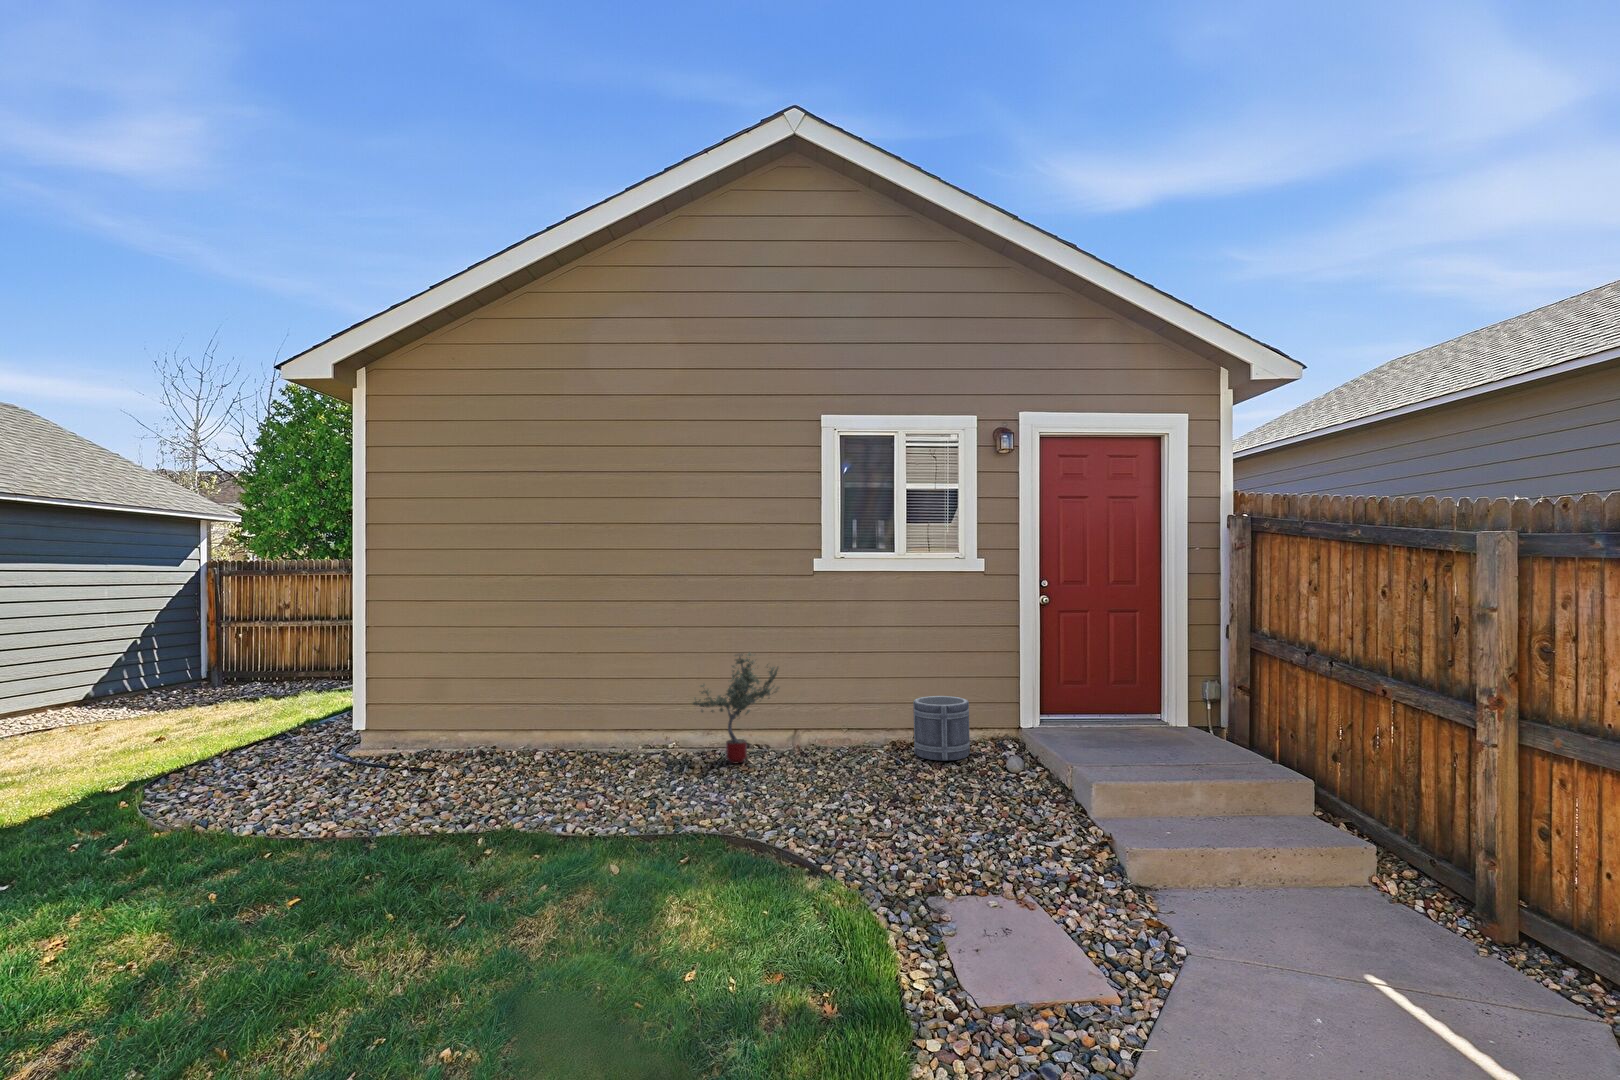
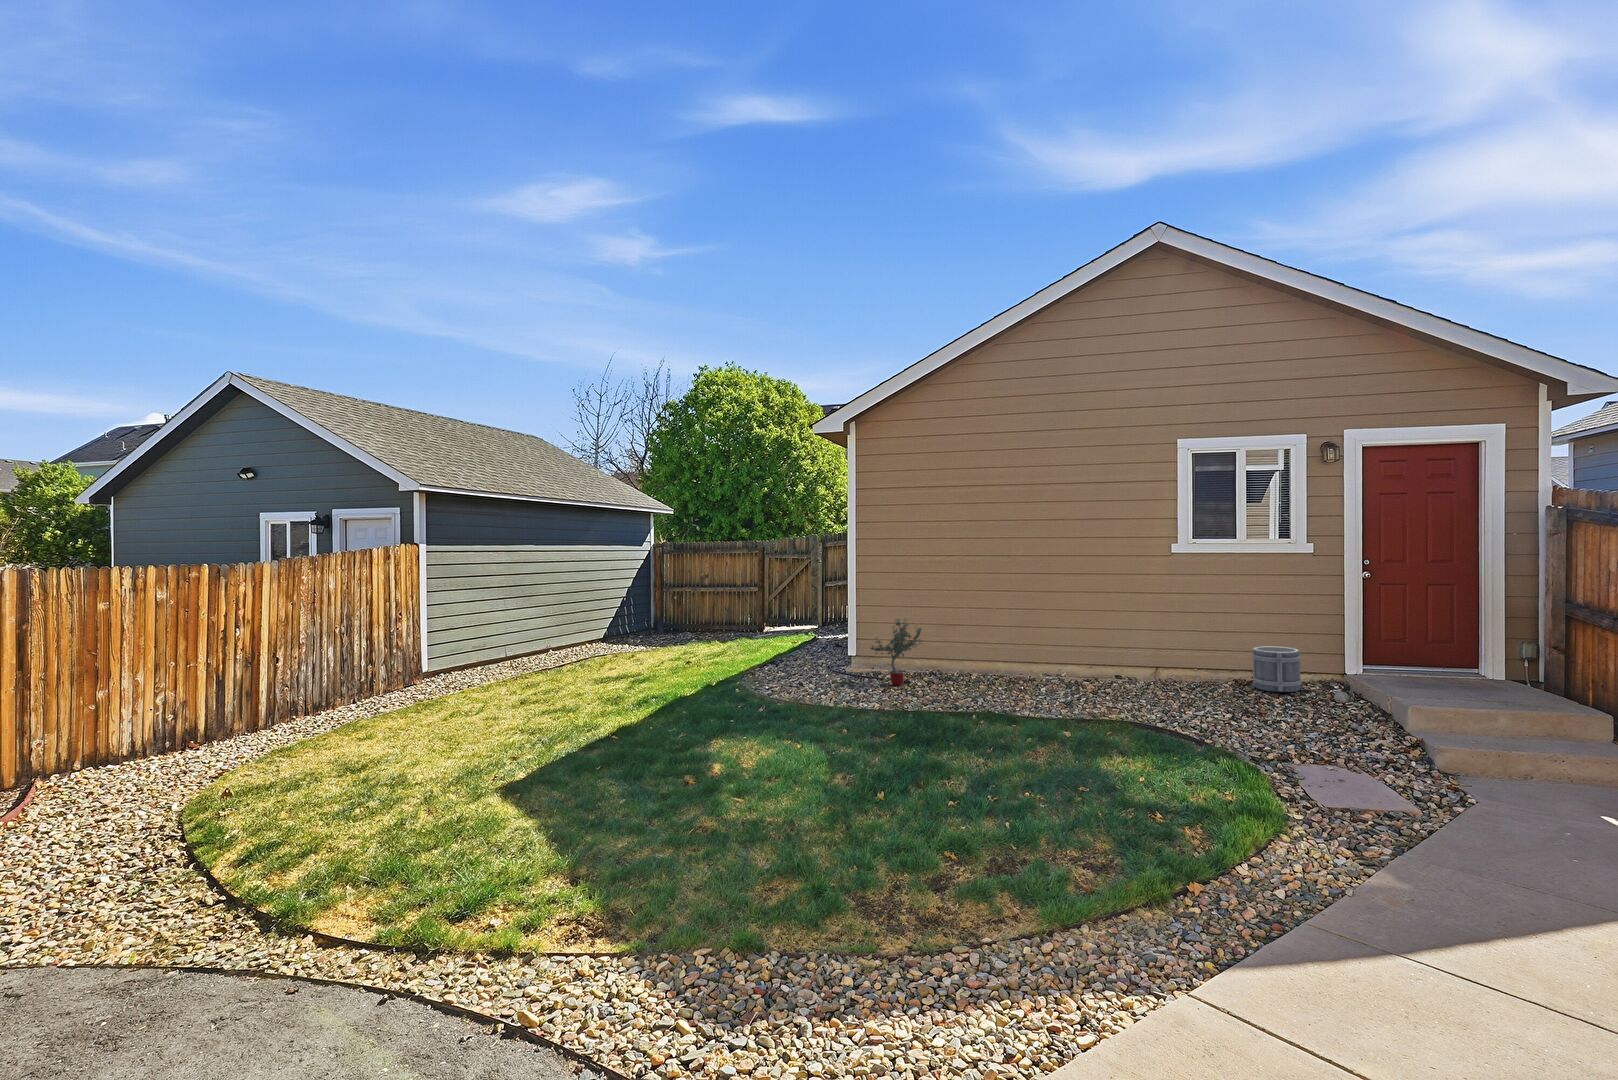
potted tree: present [693,653,779,764] -> present [871,619,922,686]

